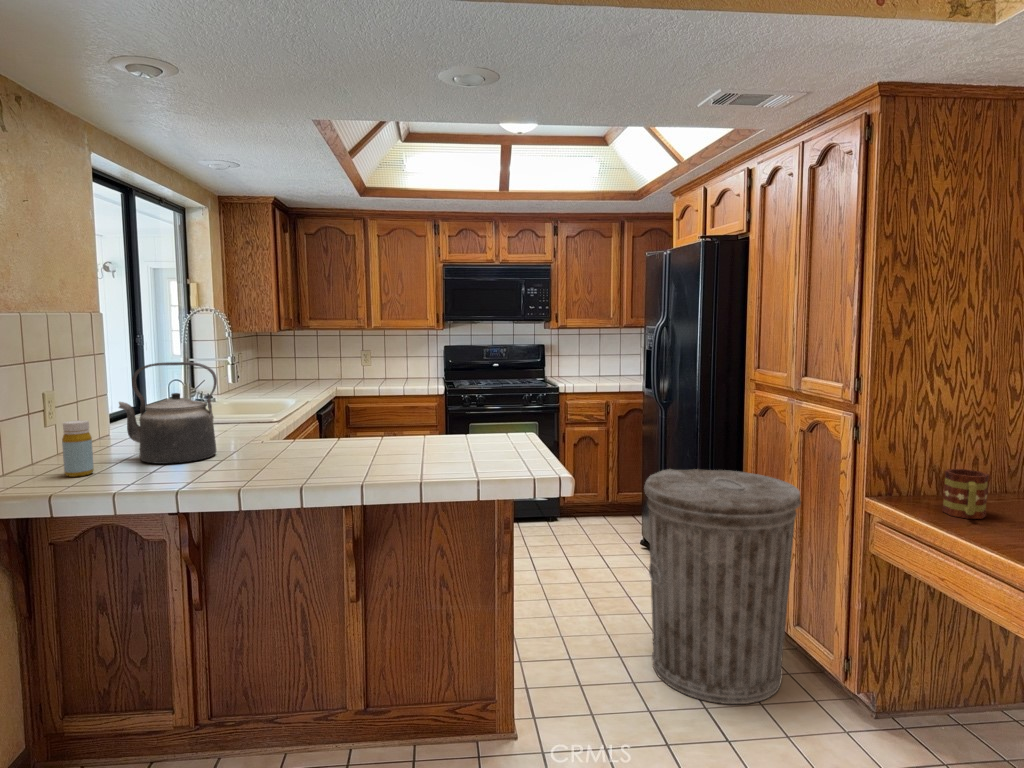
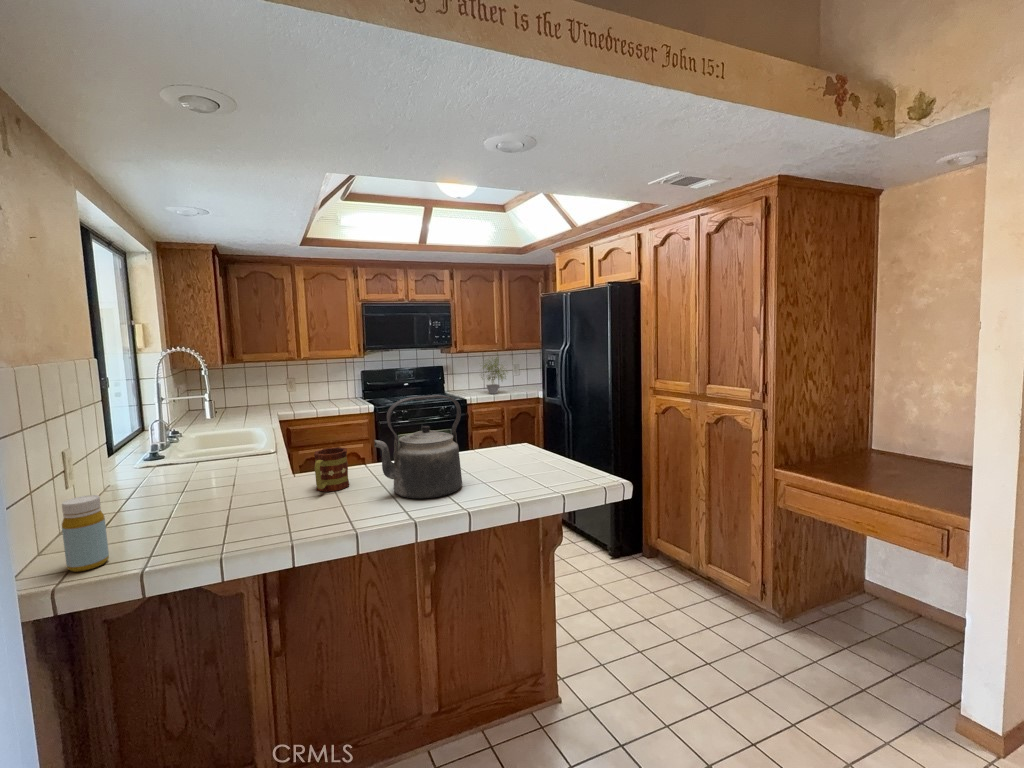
potted plant: none [581,329,624,383] -> present [482,357,507,394]
kettle: present [119,362,217,464] -> present [374,395,462,499]
trash can: present [644,469,801,704] -> none [607,457,726,638]
mug: present [942,469,989,519] -> present [314,447,349,492]

